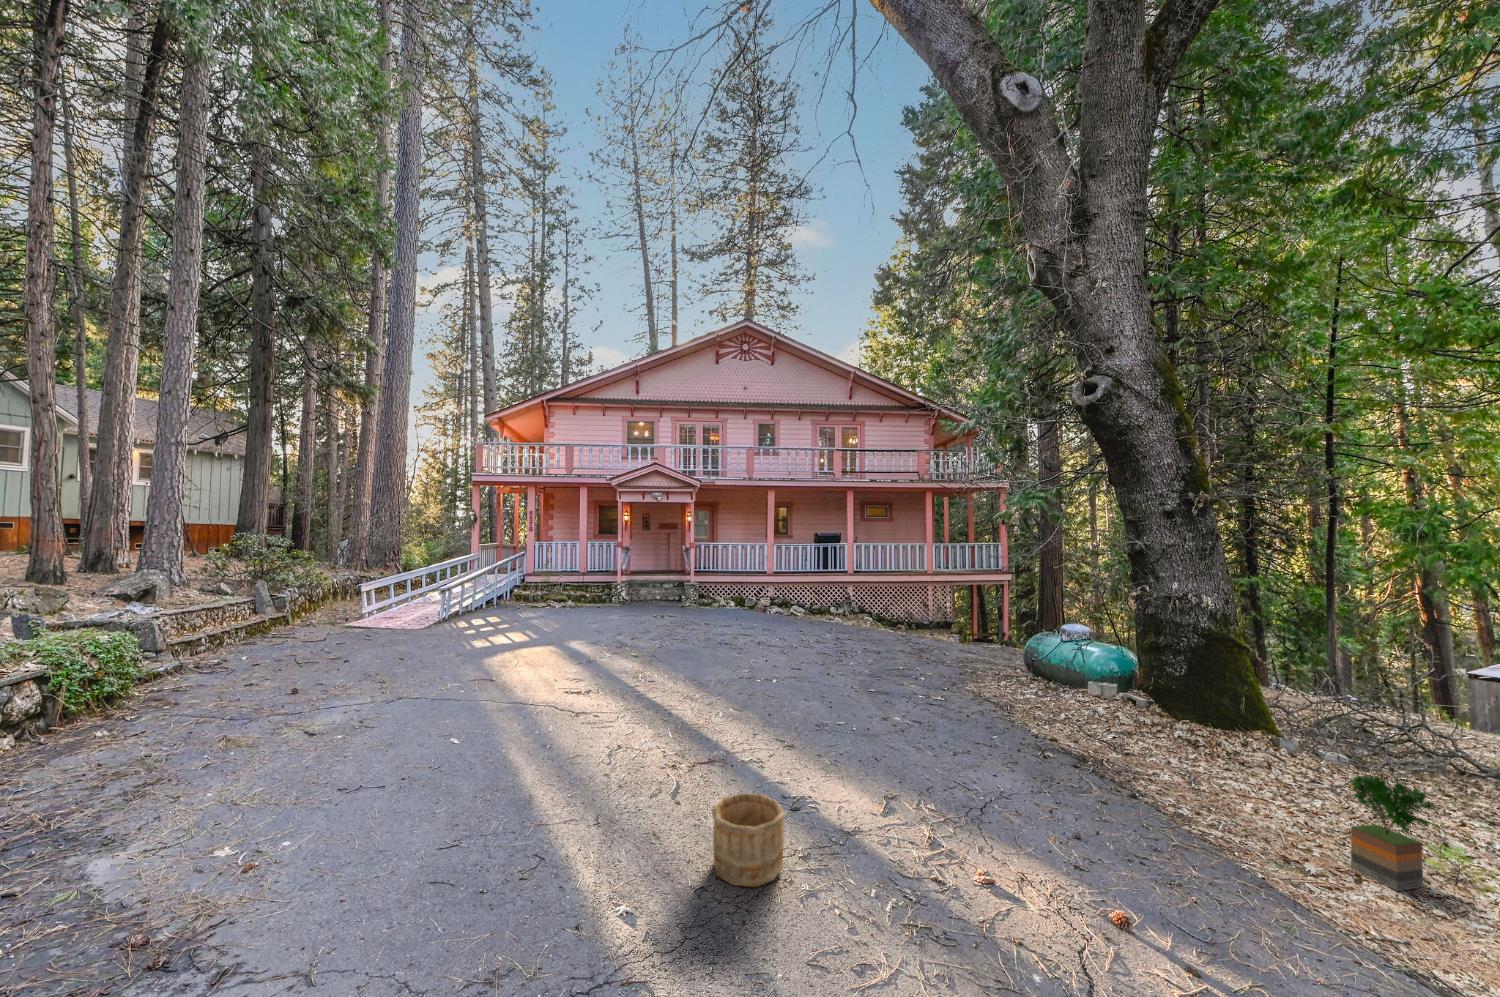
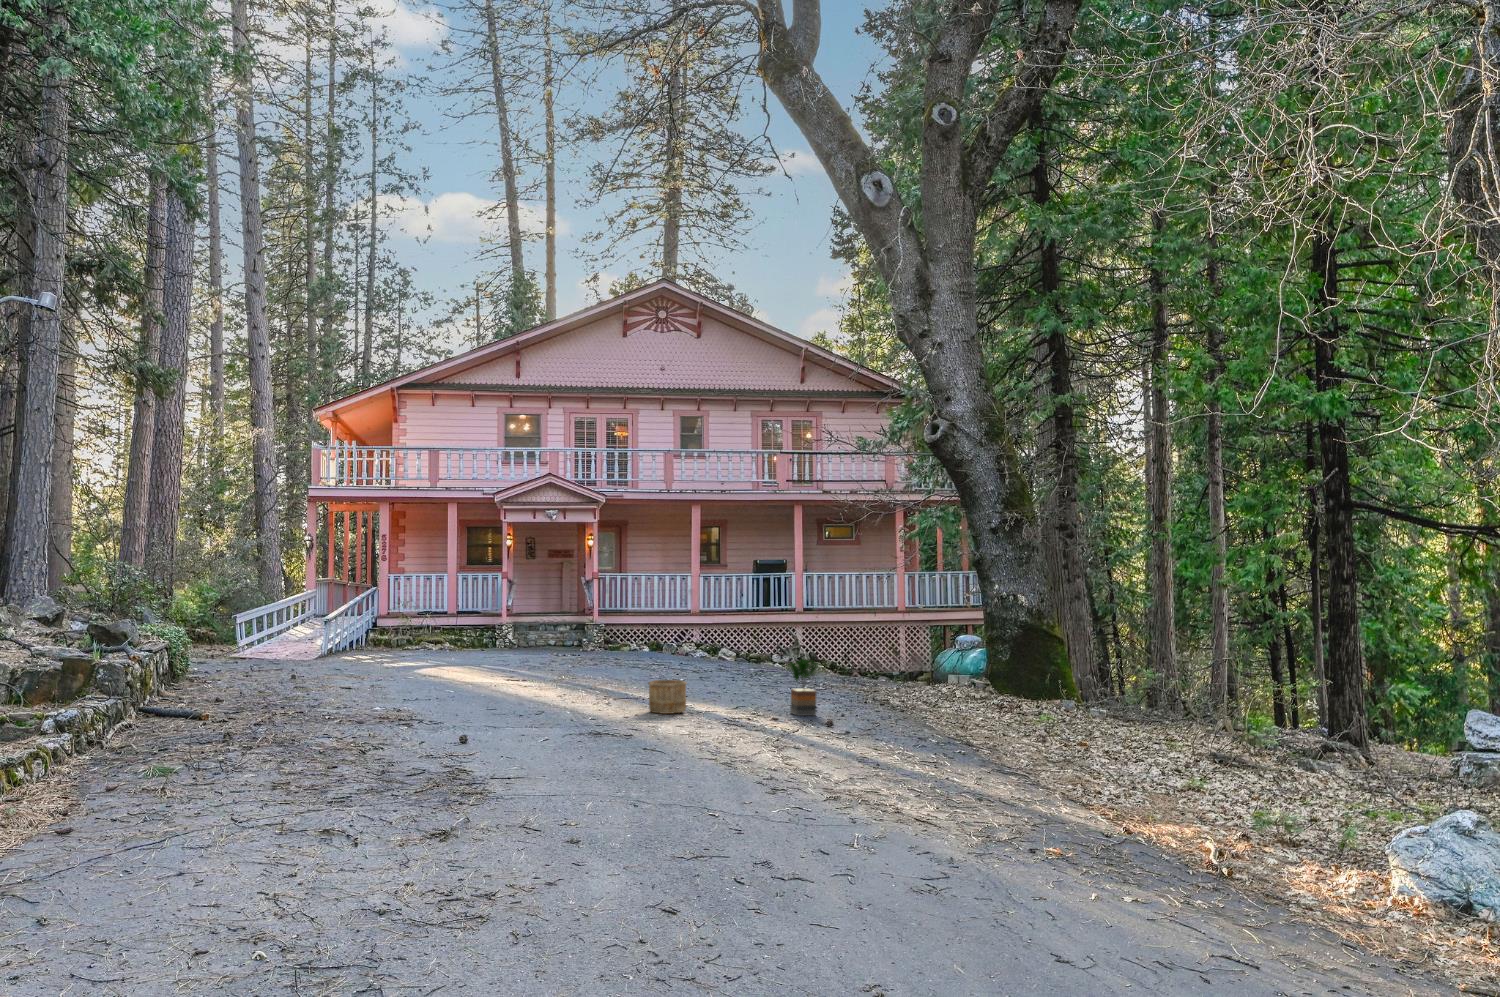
potted tree: present [1351,775,1439,891] -> present [786,659,824,716]

